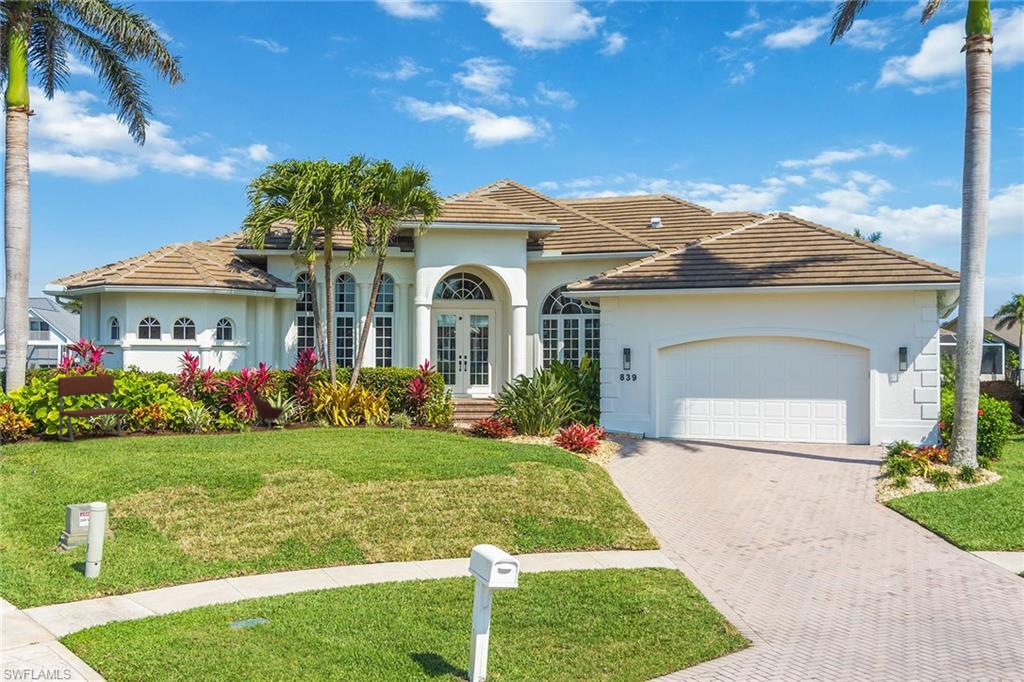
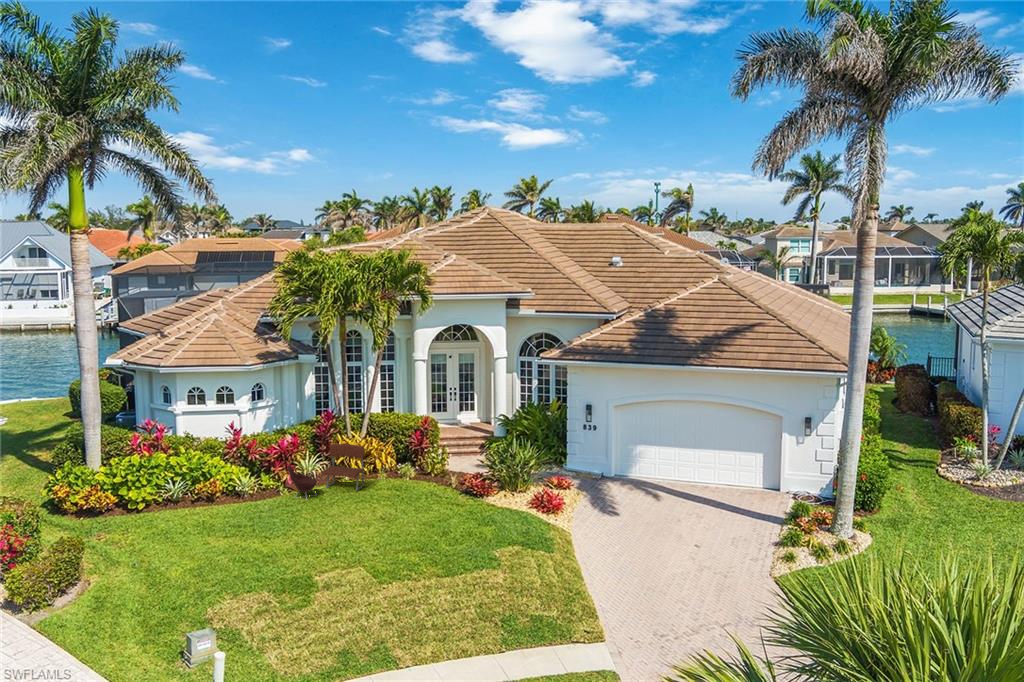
bench: present [57,375,128,441] -> present [322,444,365,491]

